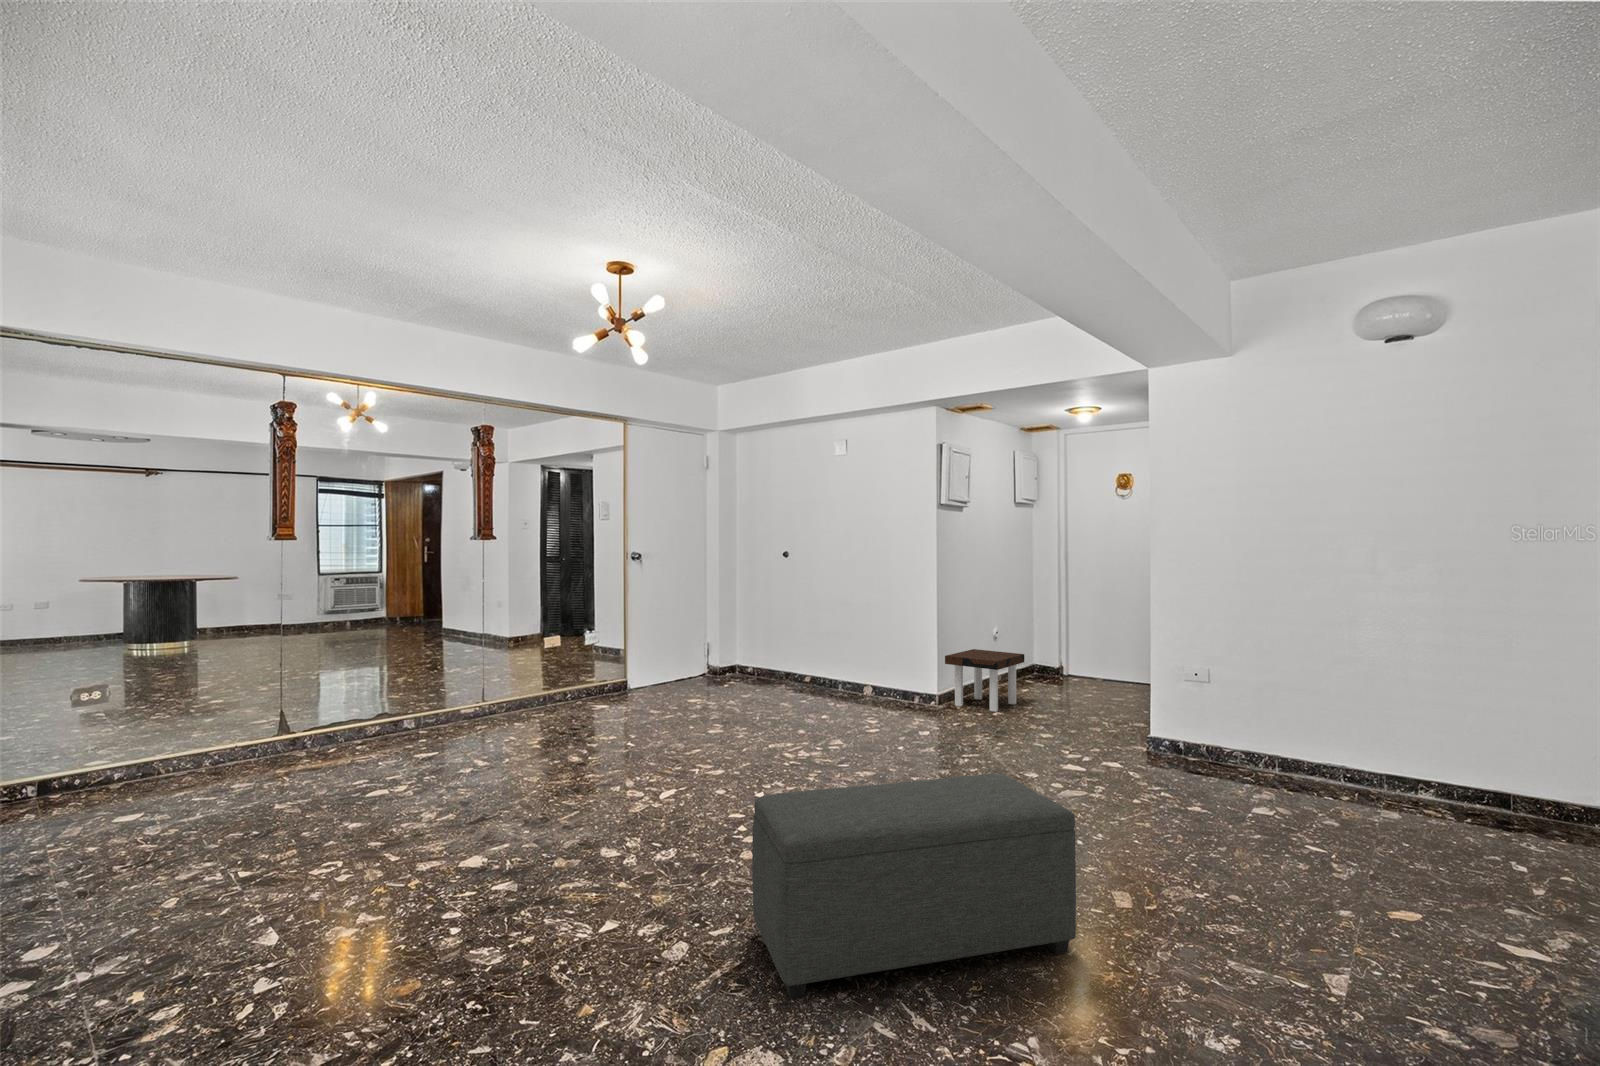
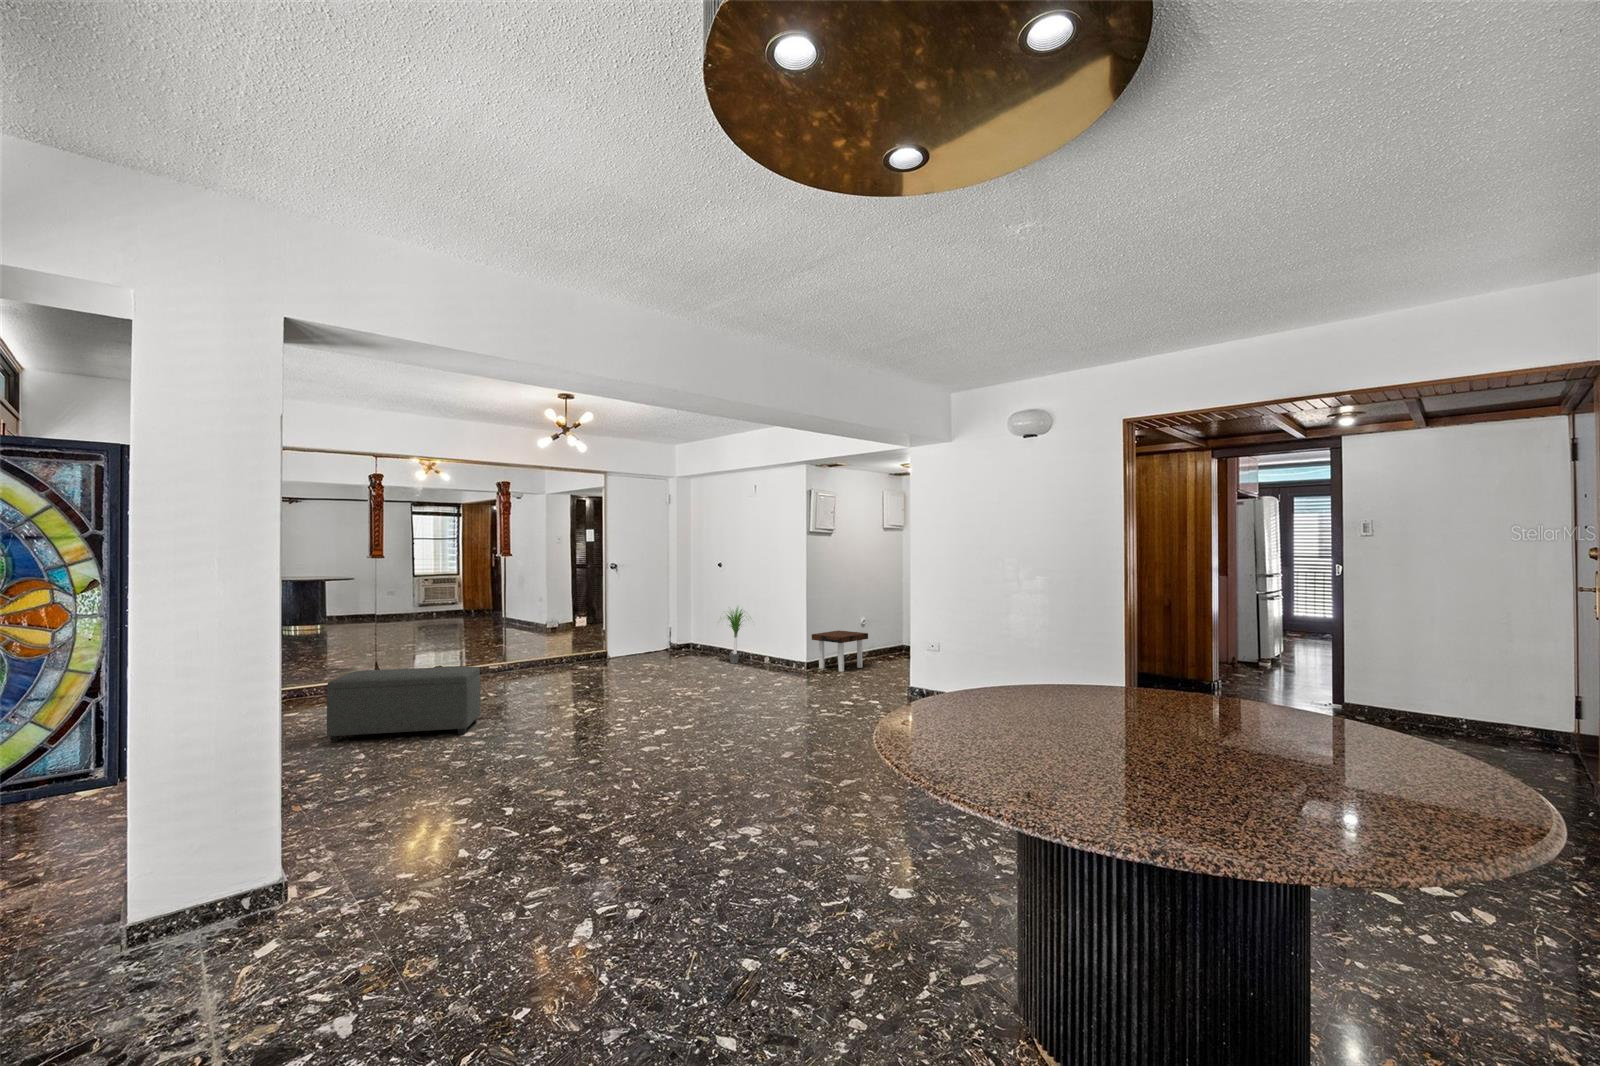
potted plant: none [794,606,851,697] -> present [727,608,751,663]
ottoman: present [752,774,1076,999] -> present [327,666,481,742]

